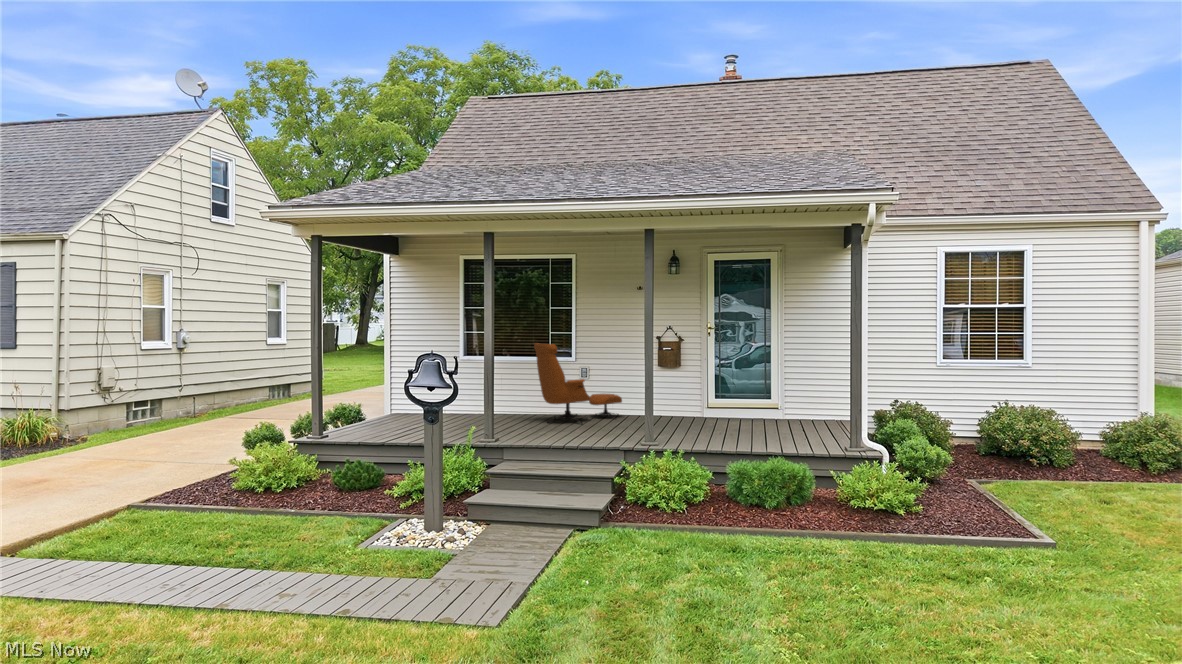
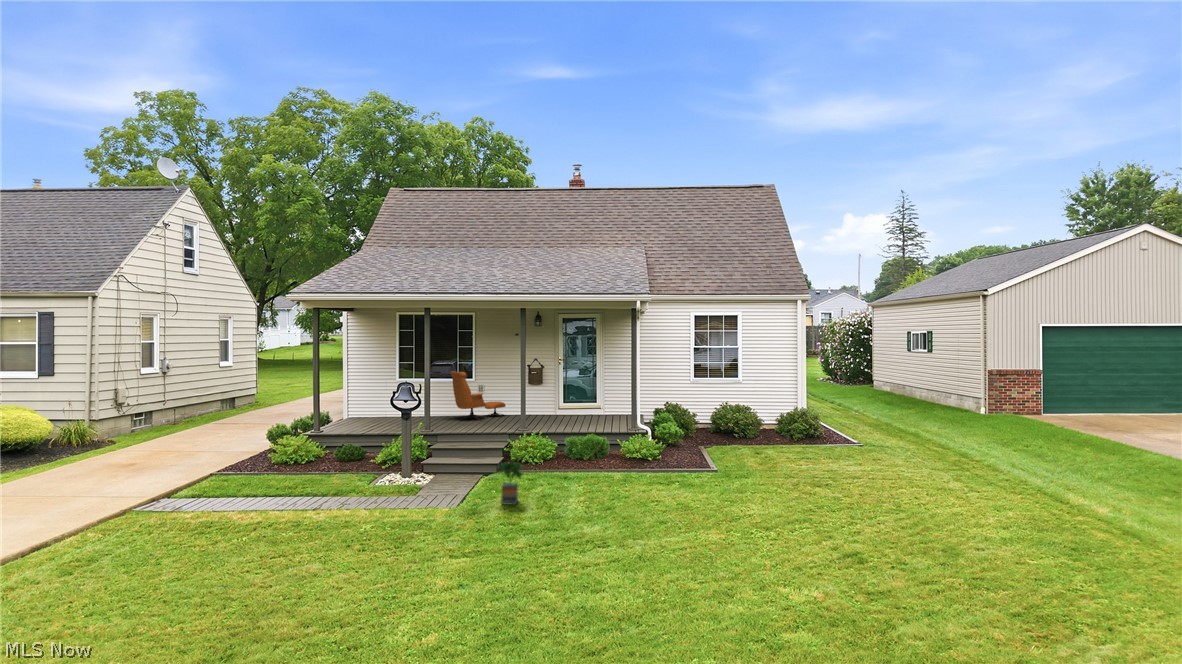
potted tree: none [588,525,651,630] -> present [498,462,523,504]

